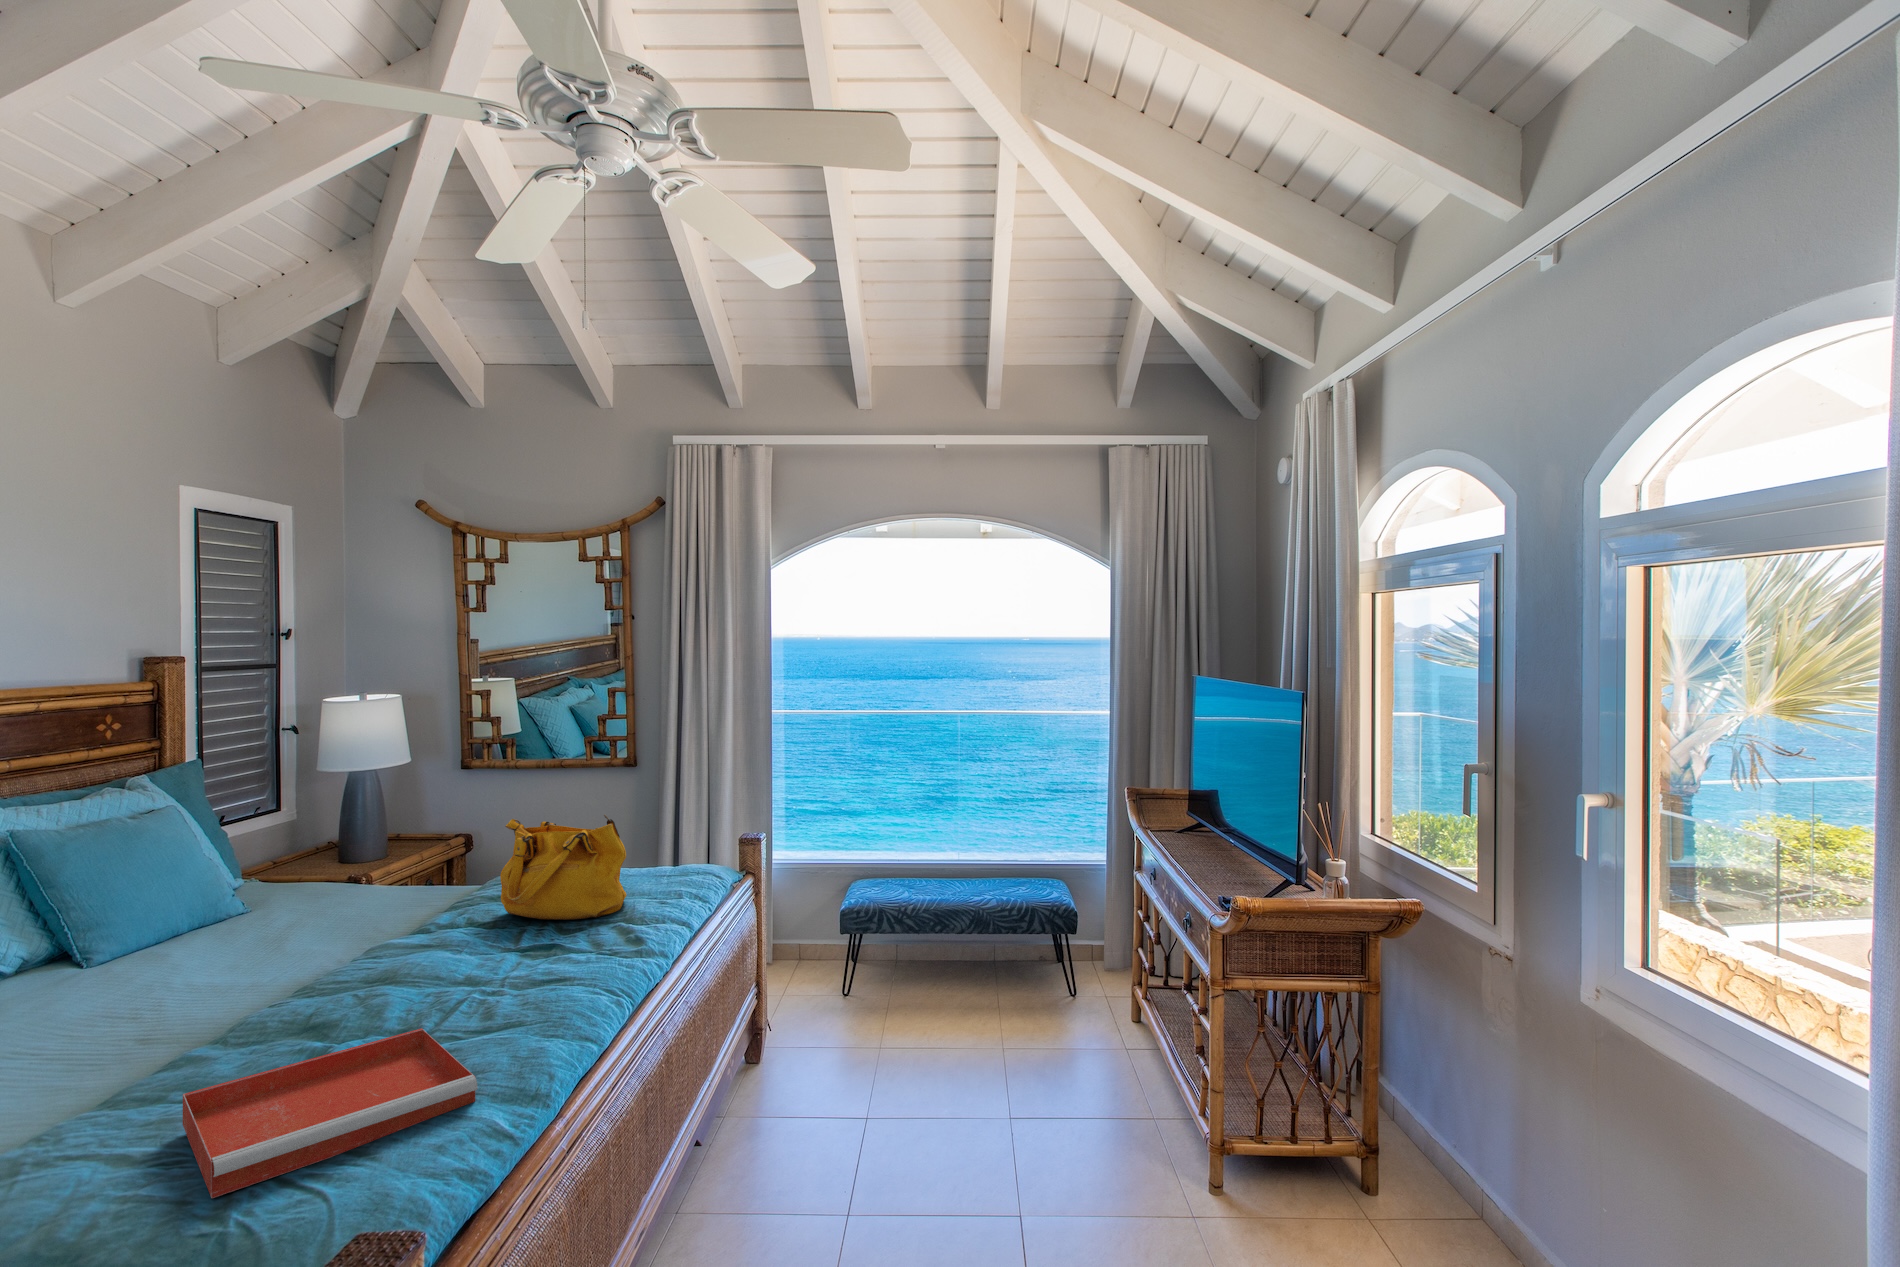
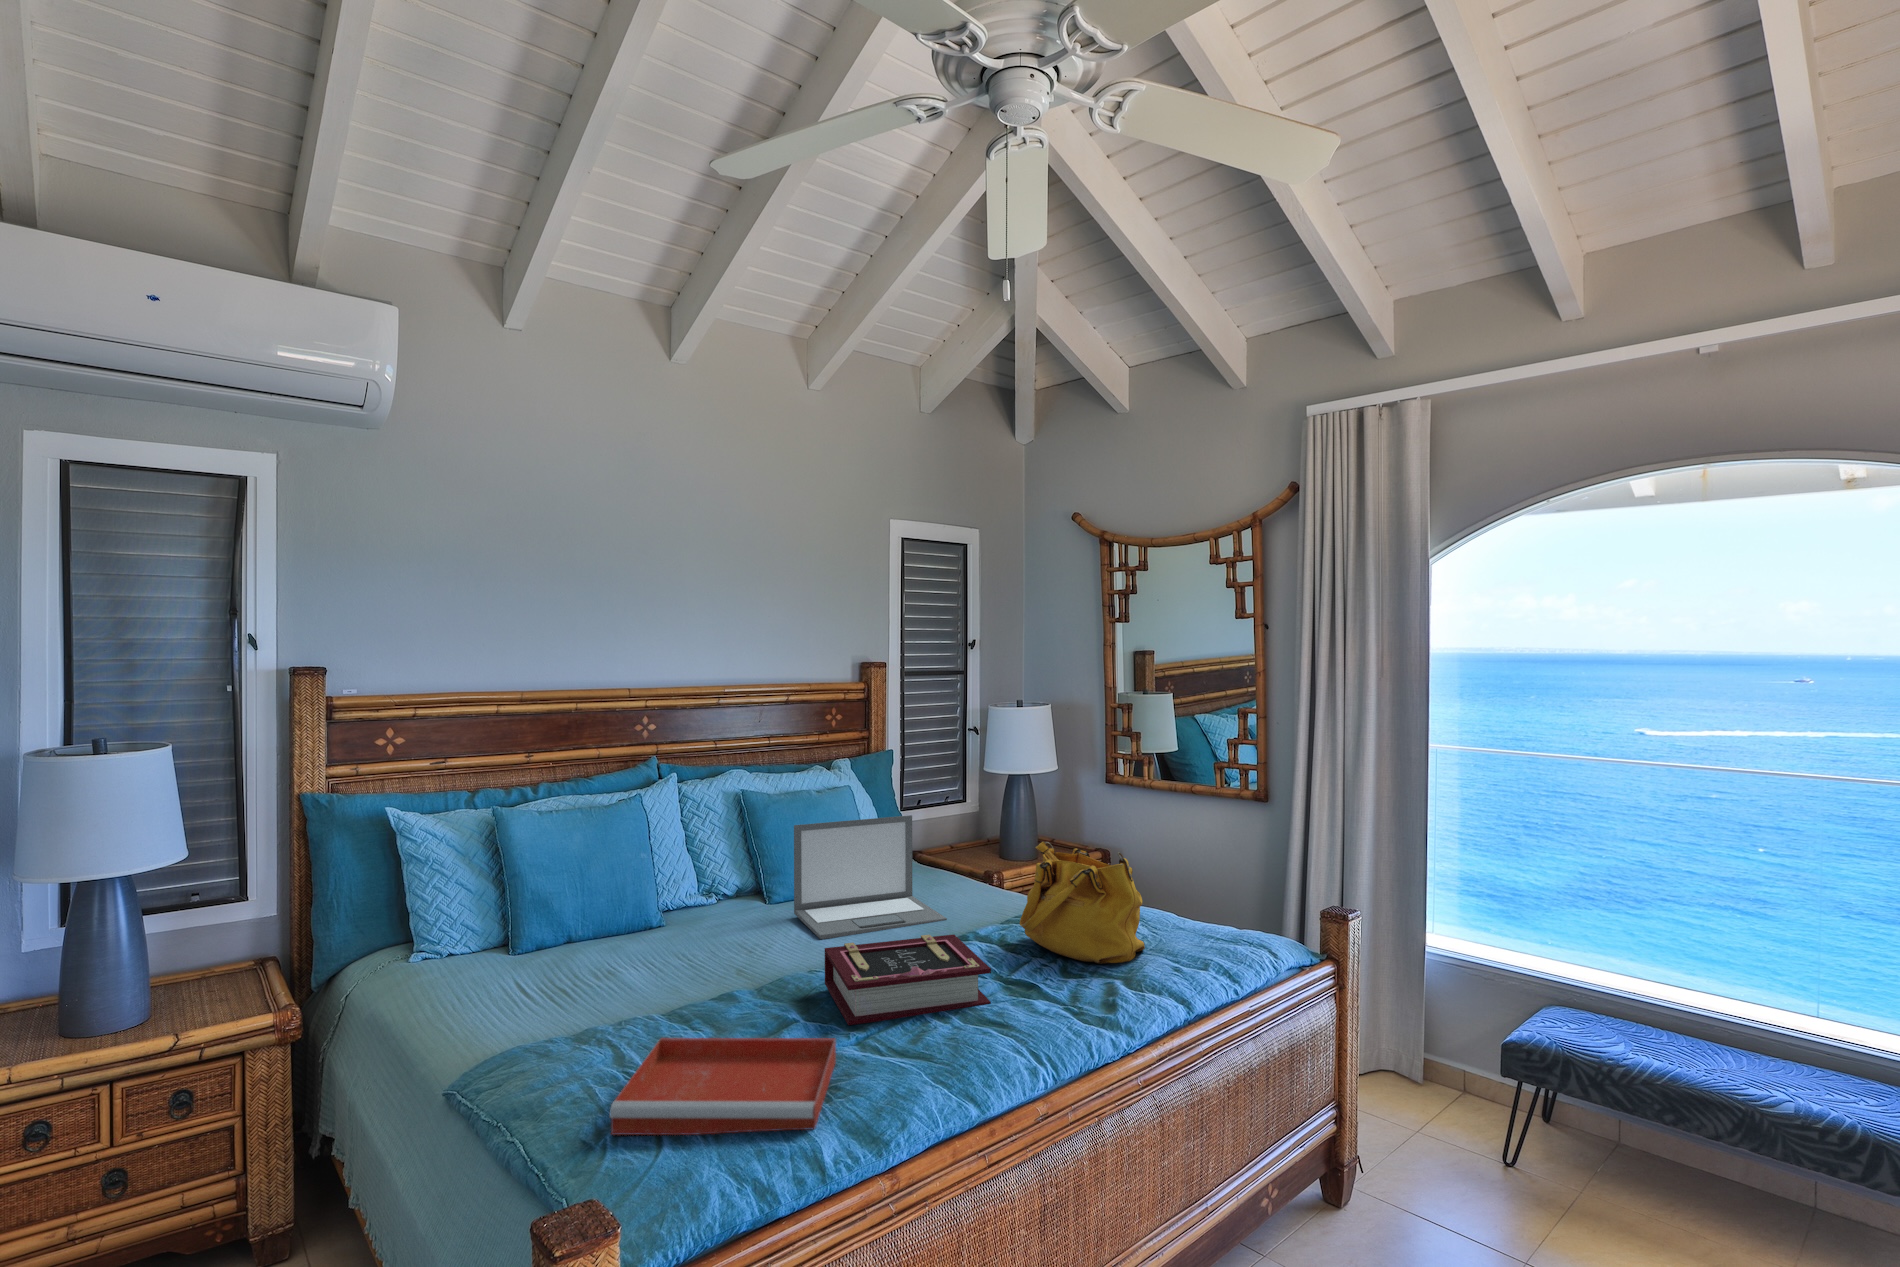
laptop: none [154,820,382,974] -> present [794,815,947,939]
book: none [312,919,529,1025] -> present [825,934,991,1025]

